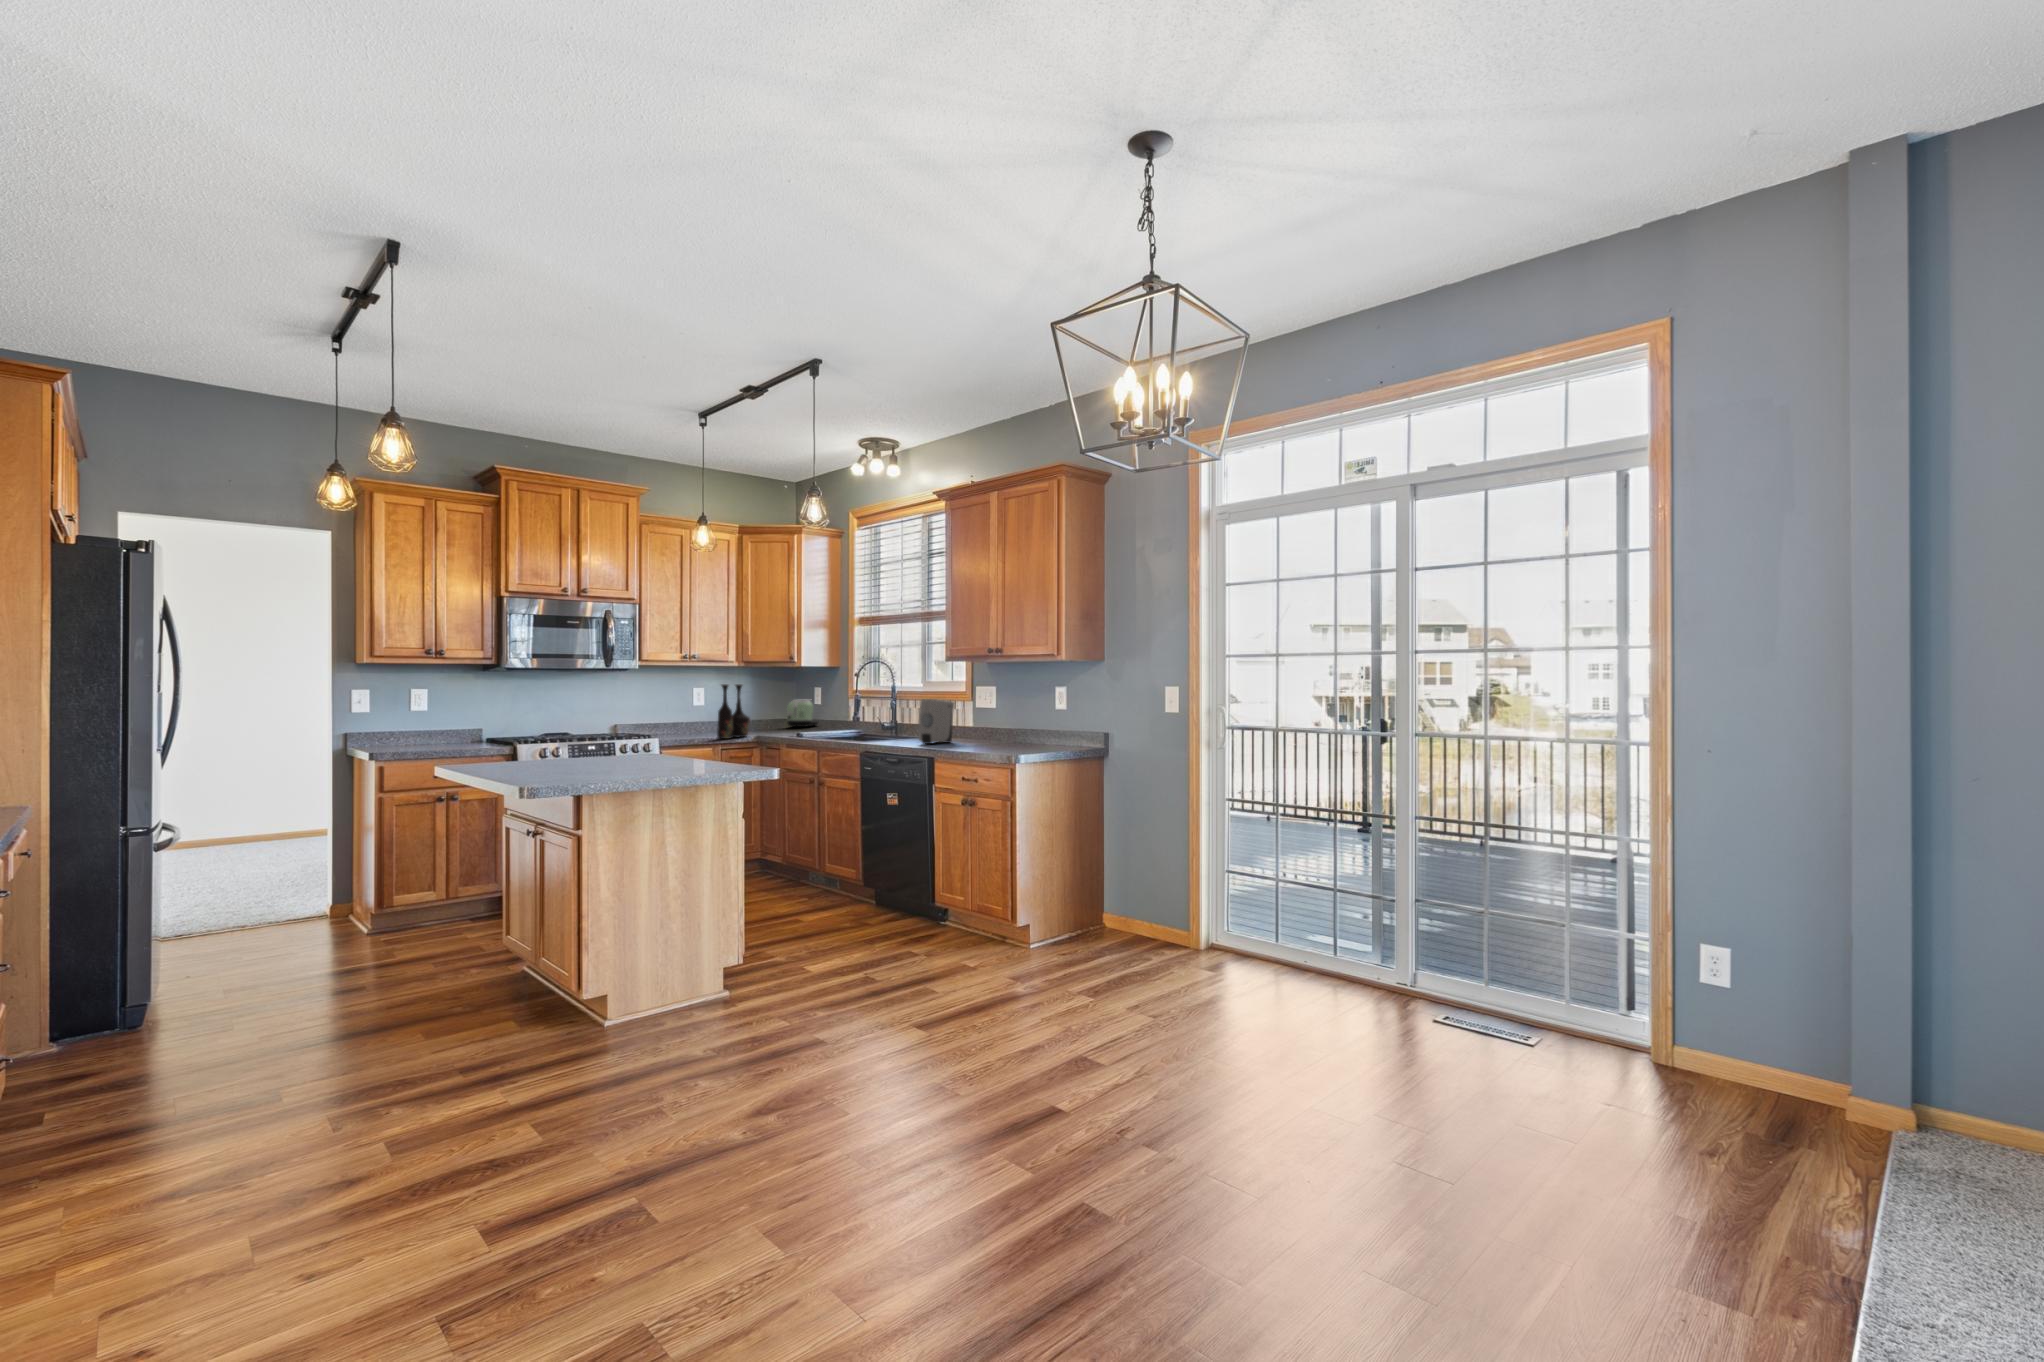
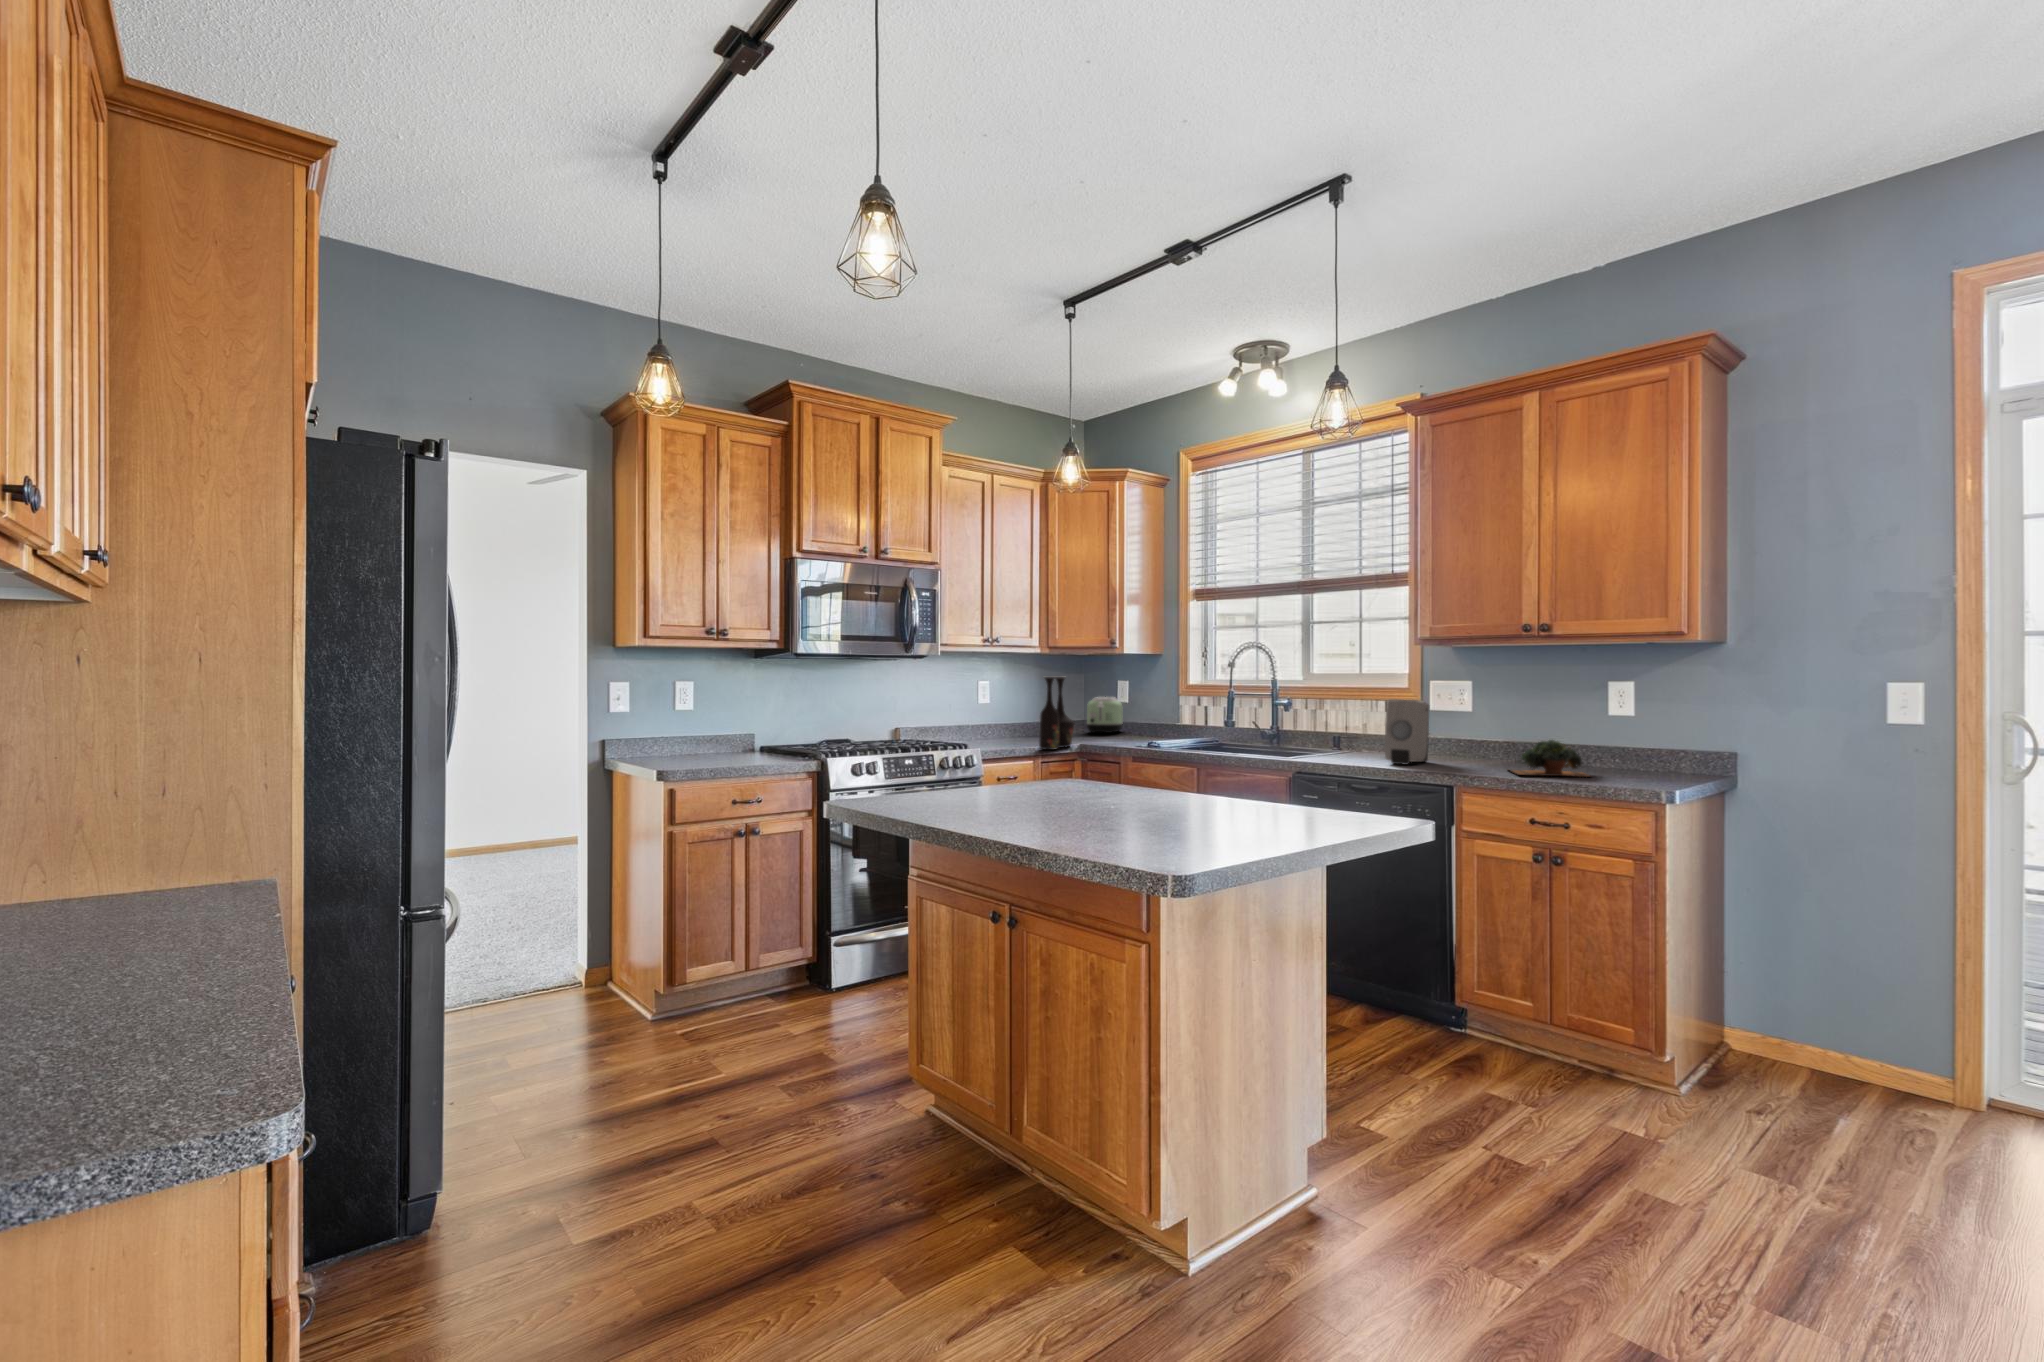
succulent plant: none [972,725,1025,749] -> present [1507,740,1589,777]

